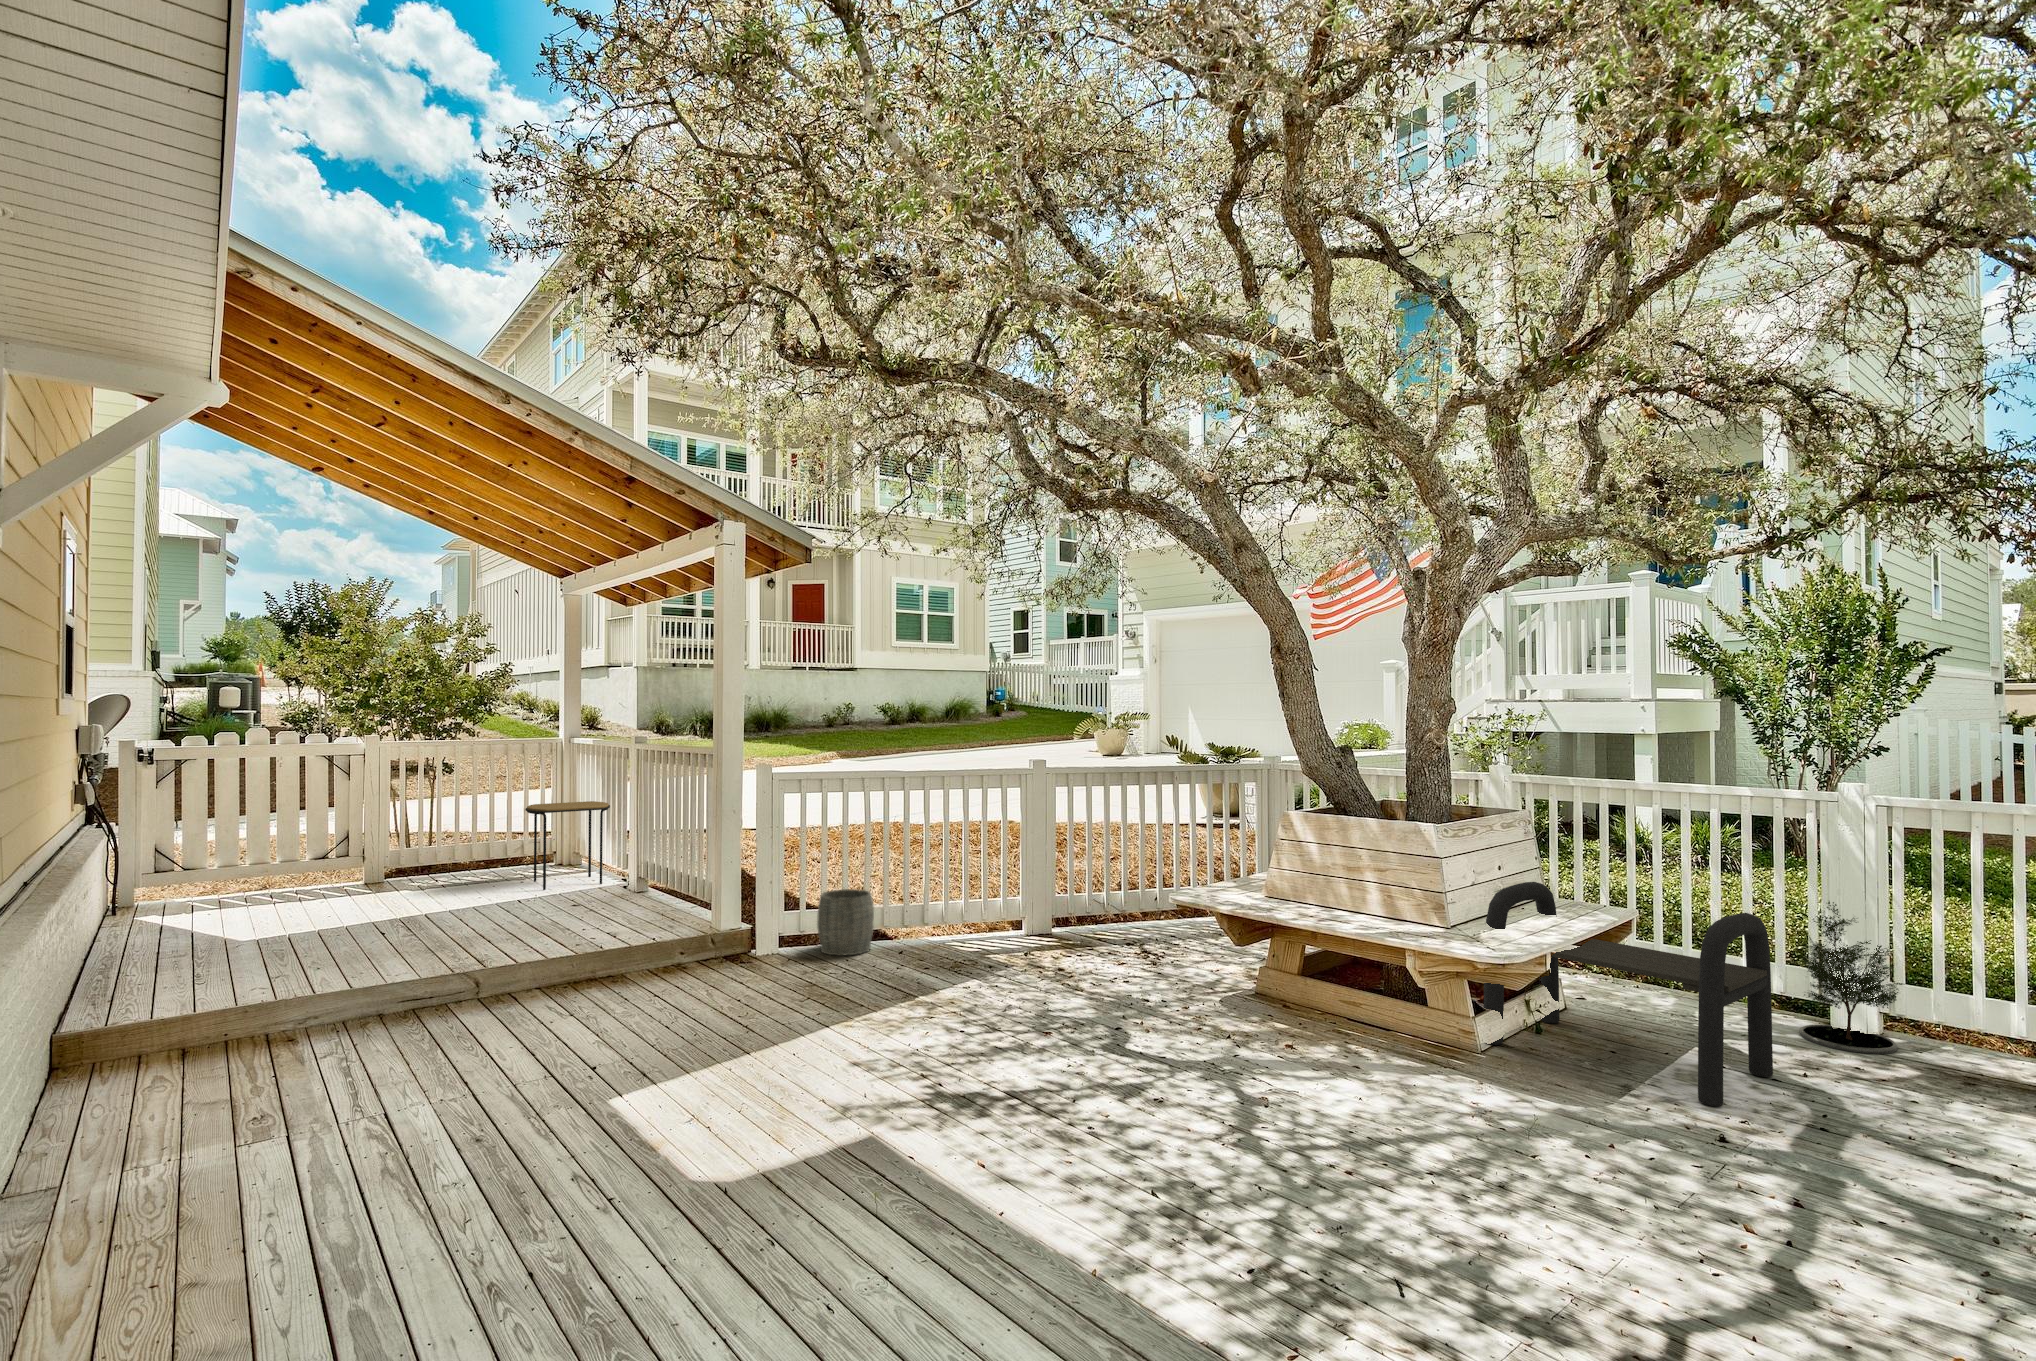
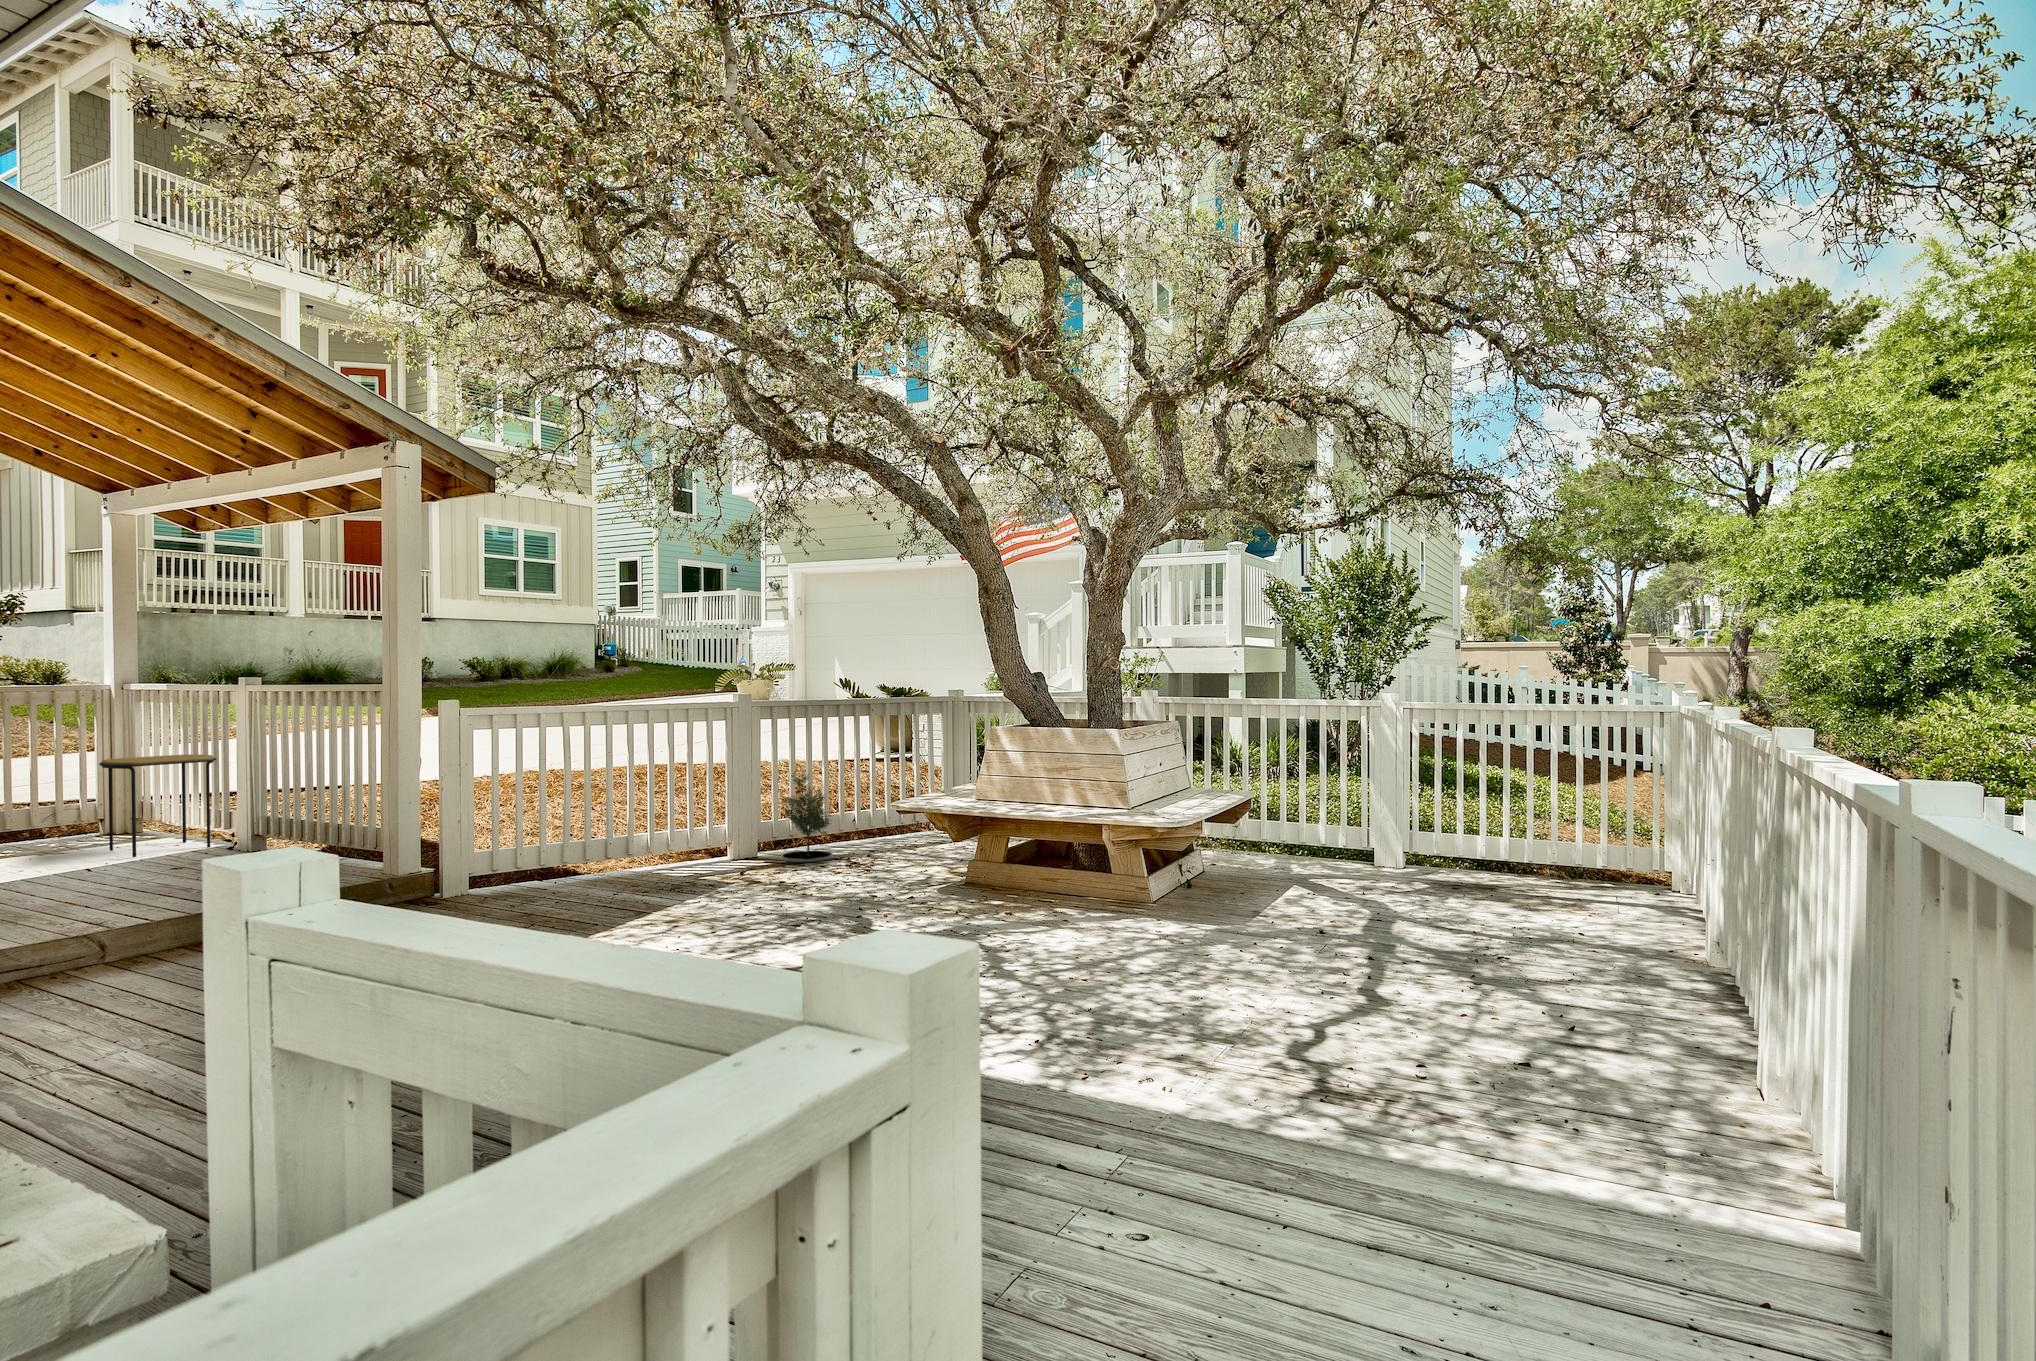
bench: present [1484,882,1773,1106] -> none [1152,771,1345,917]
woven basket: present [817,889,874,956] -> none [520,824,582,890]
potted tree: present [1799,901,1903,1054] -> present [780,768,833,862]

